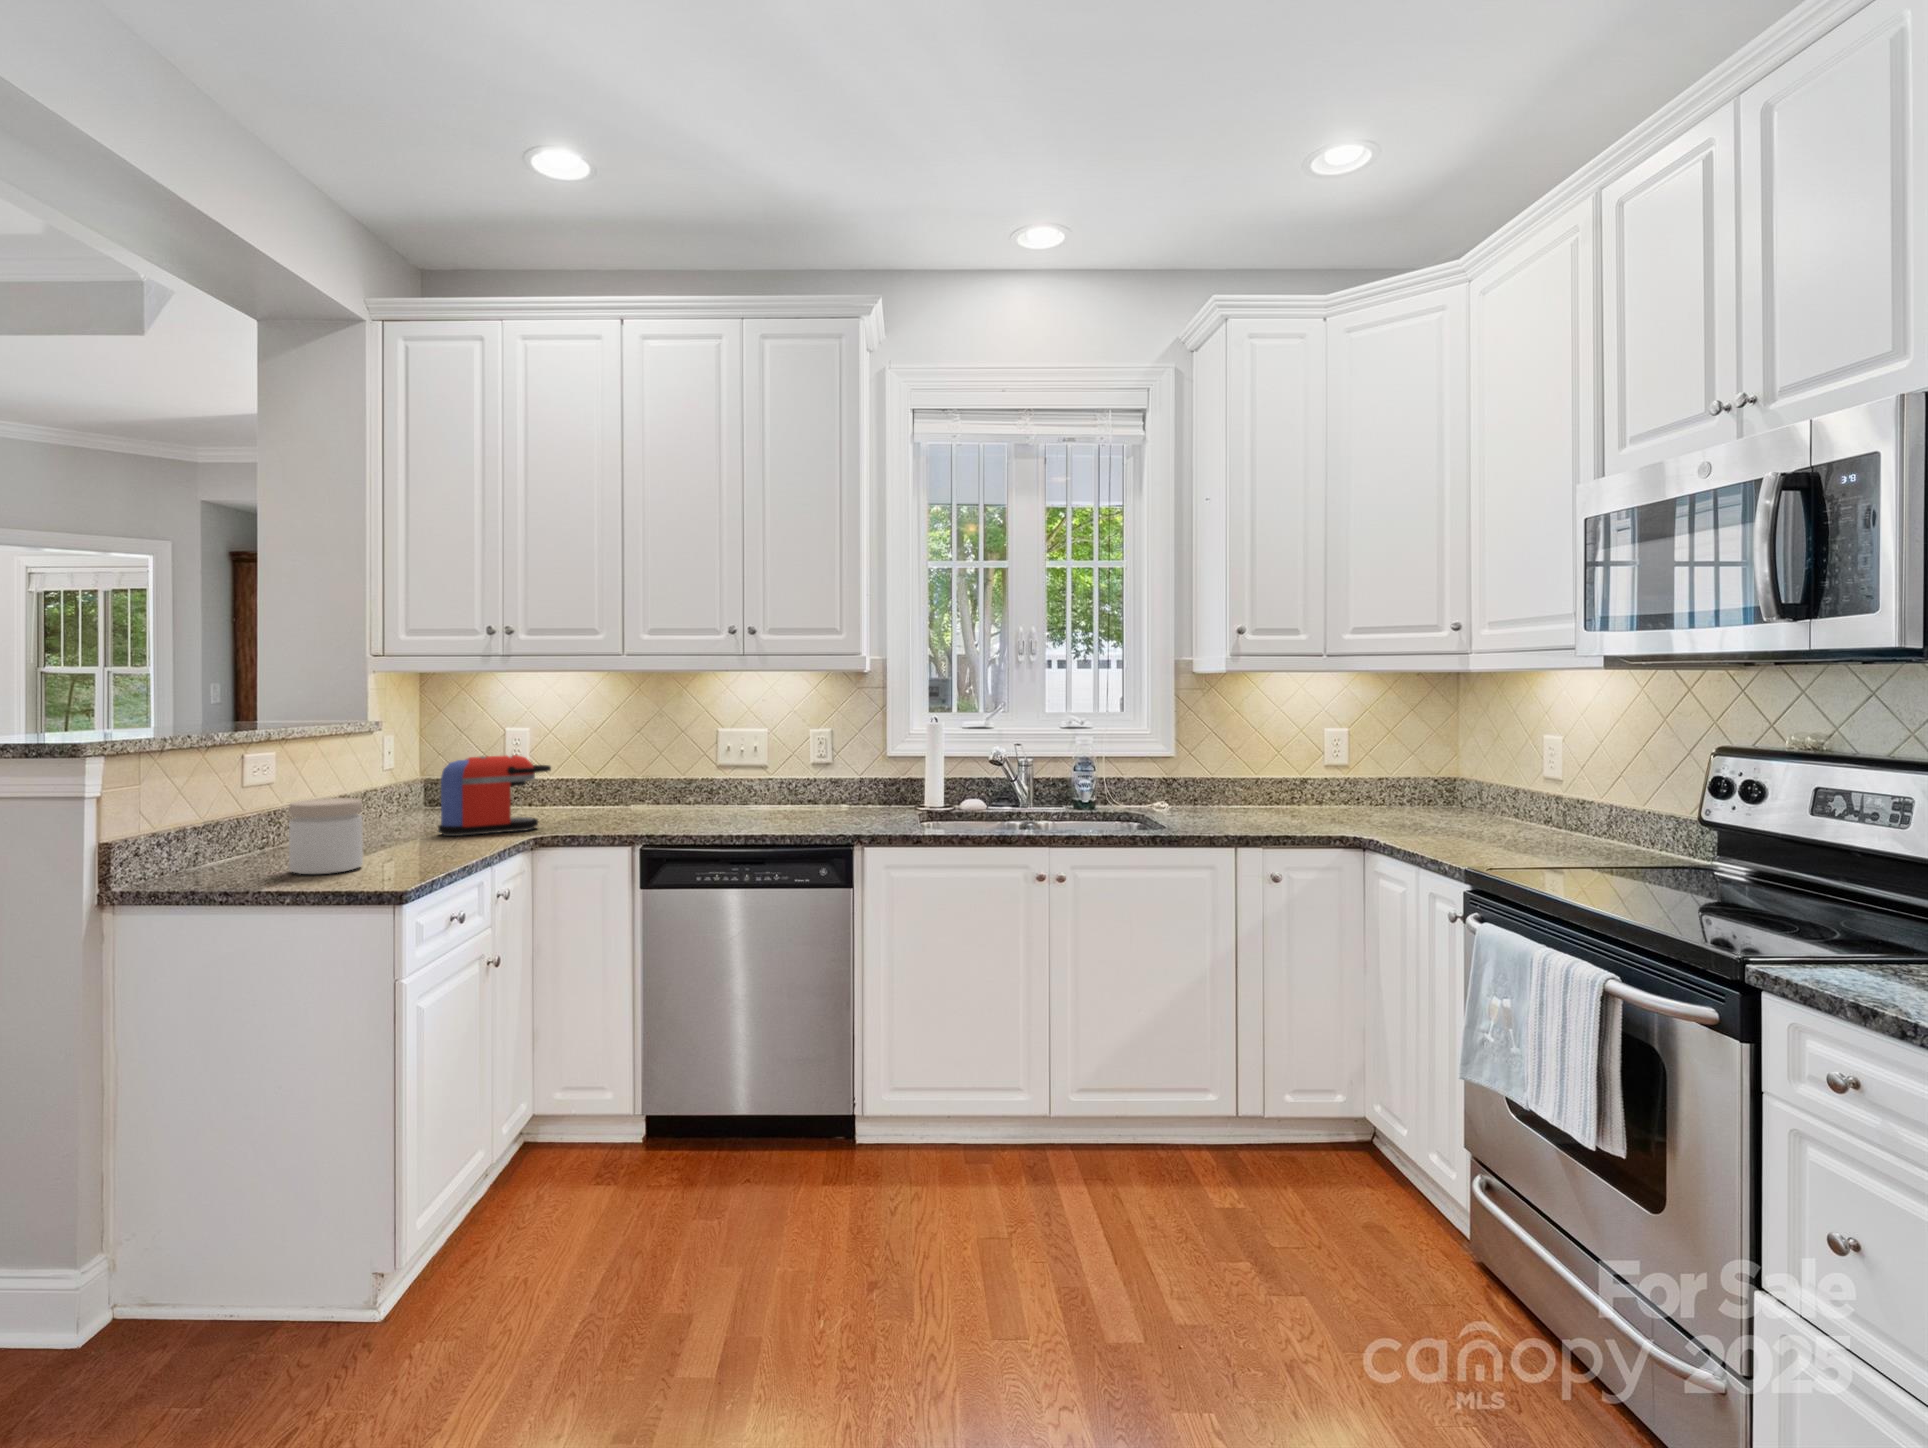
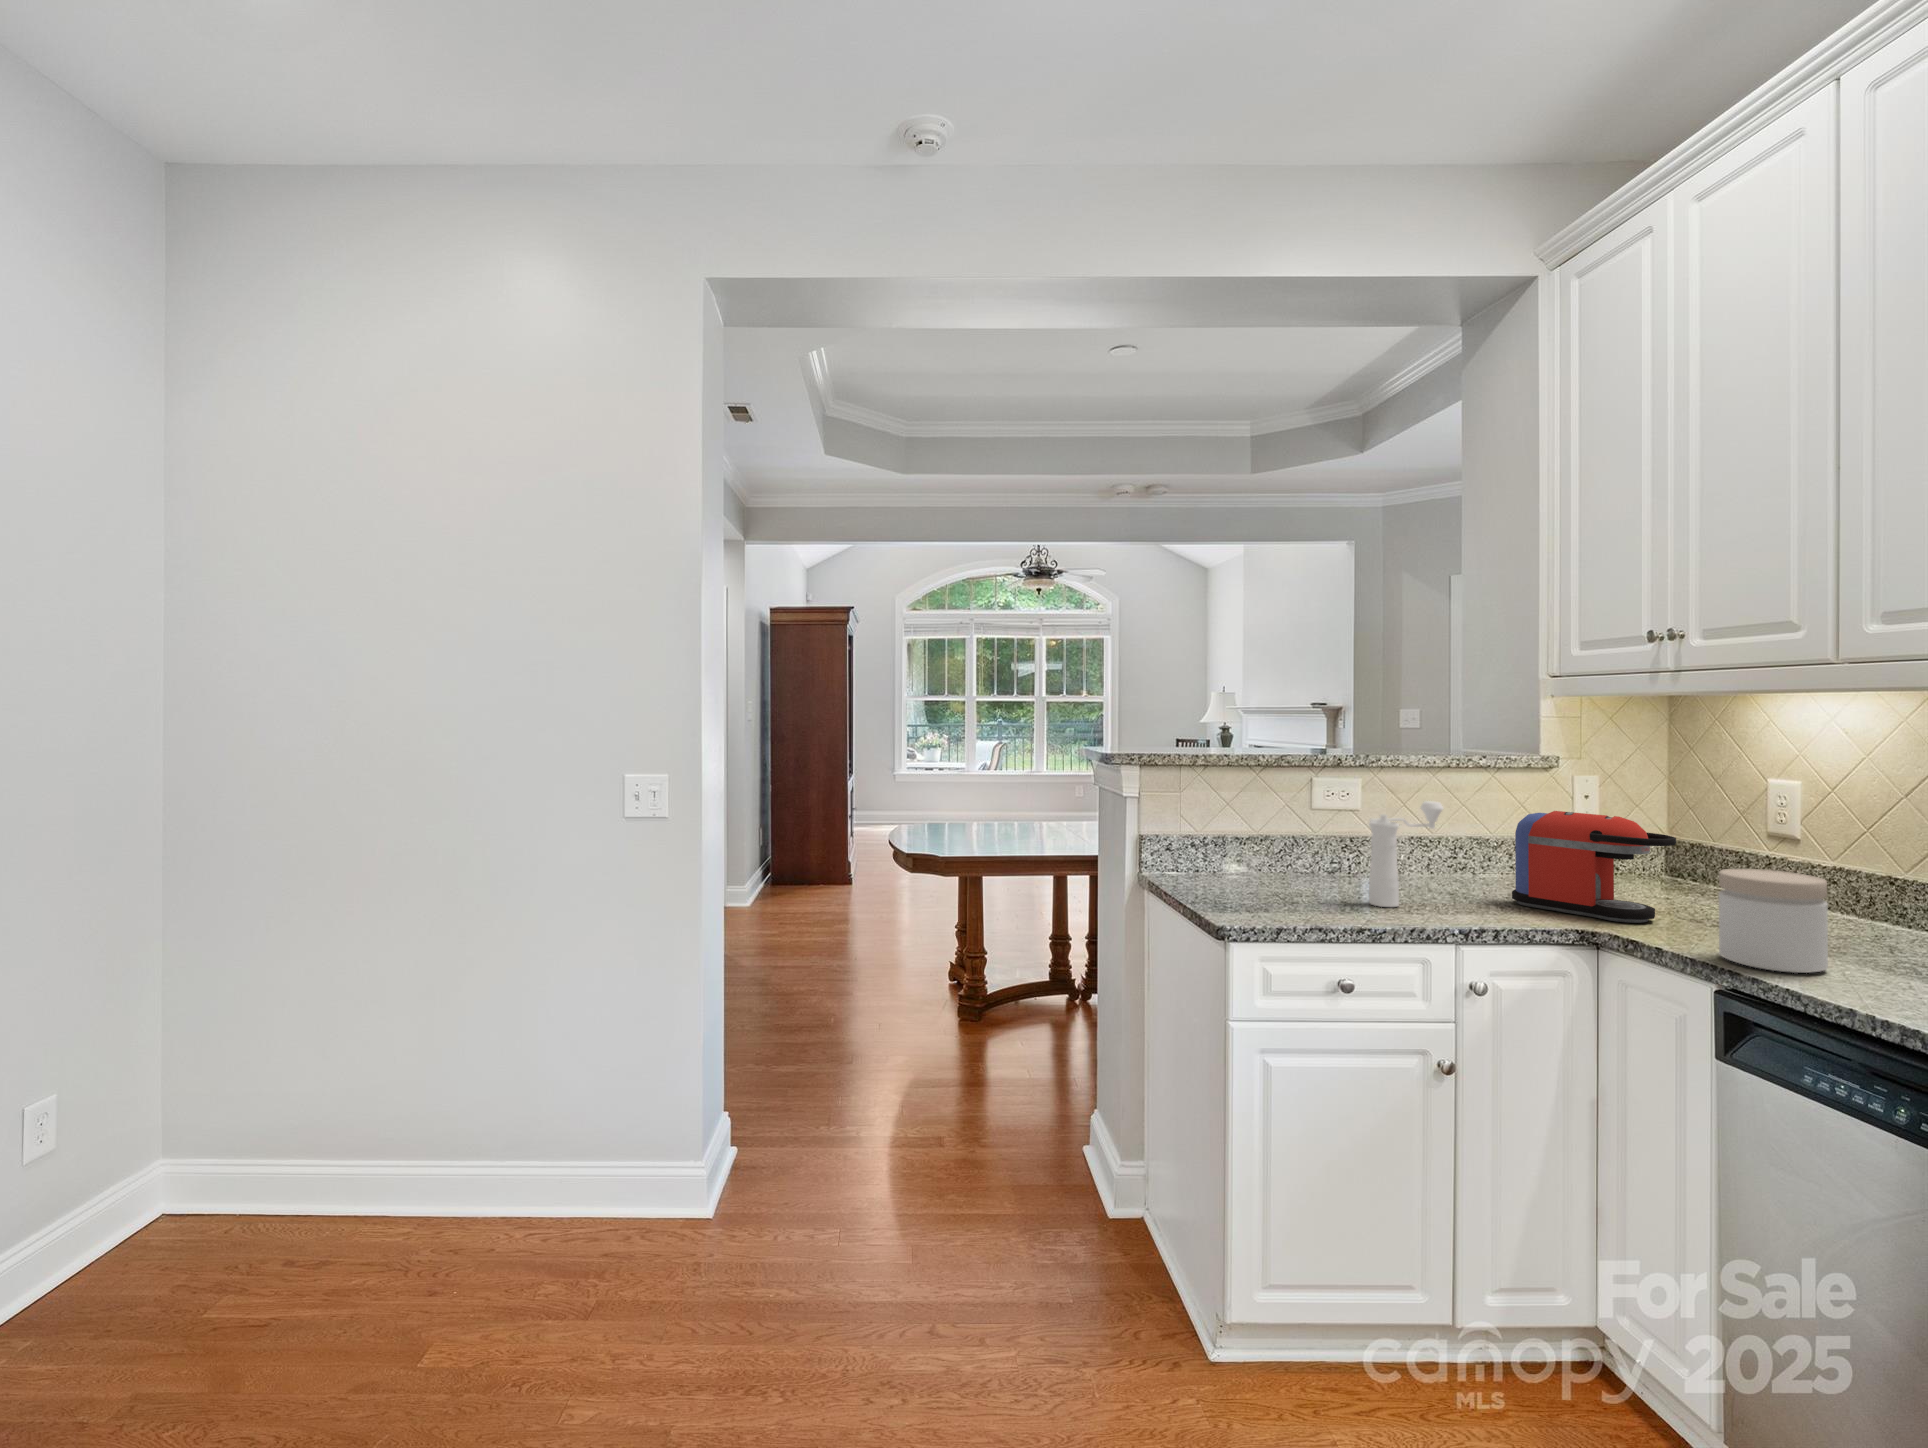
pepper mill: none [386,758,425,856] -> present [1369,801,1443,907]
jar: present [289,798,363,874] -> present [1719,869,1828,973]

